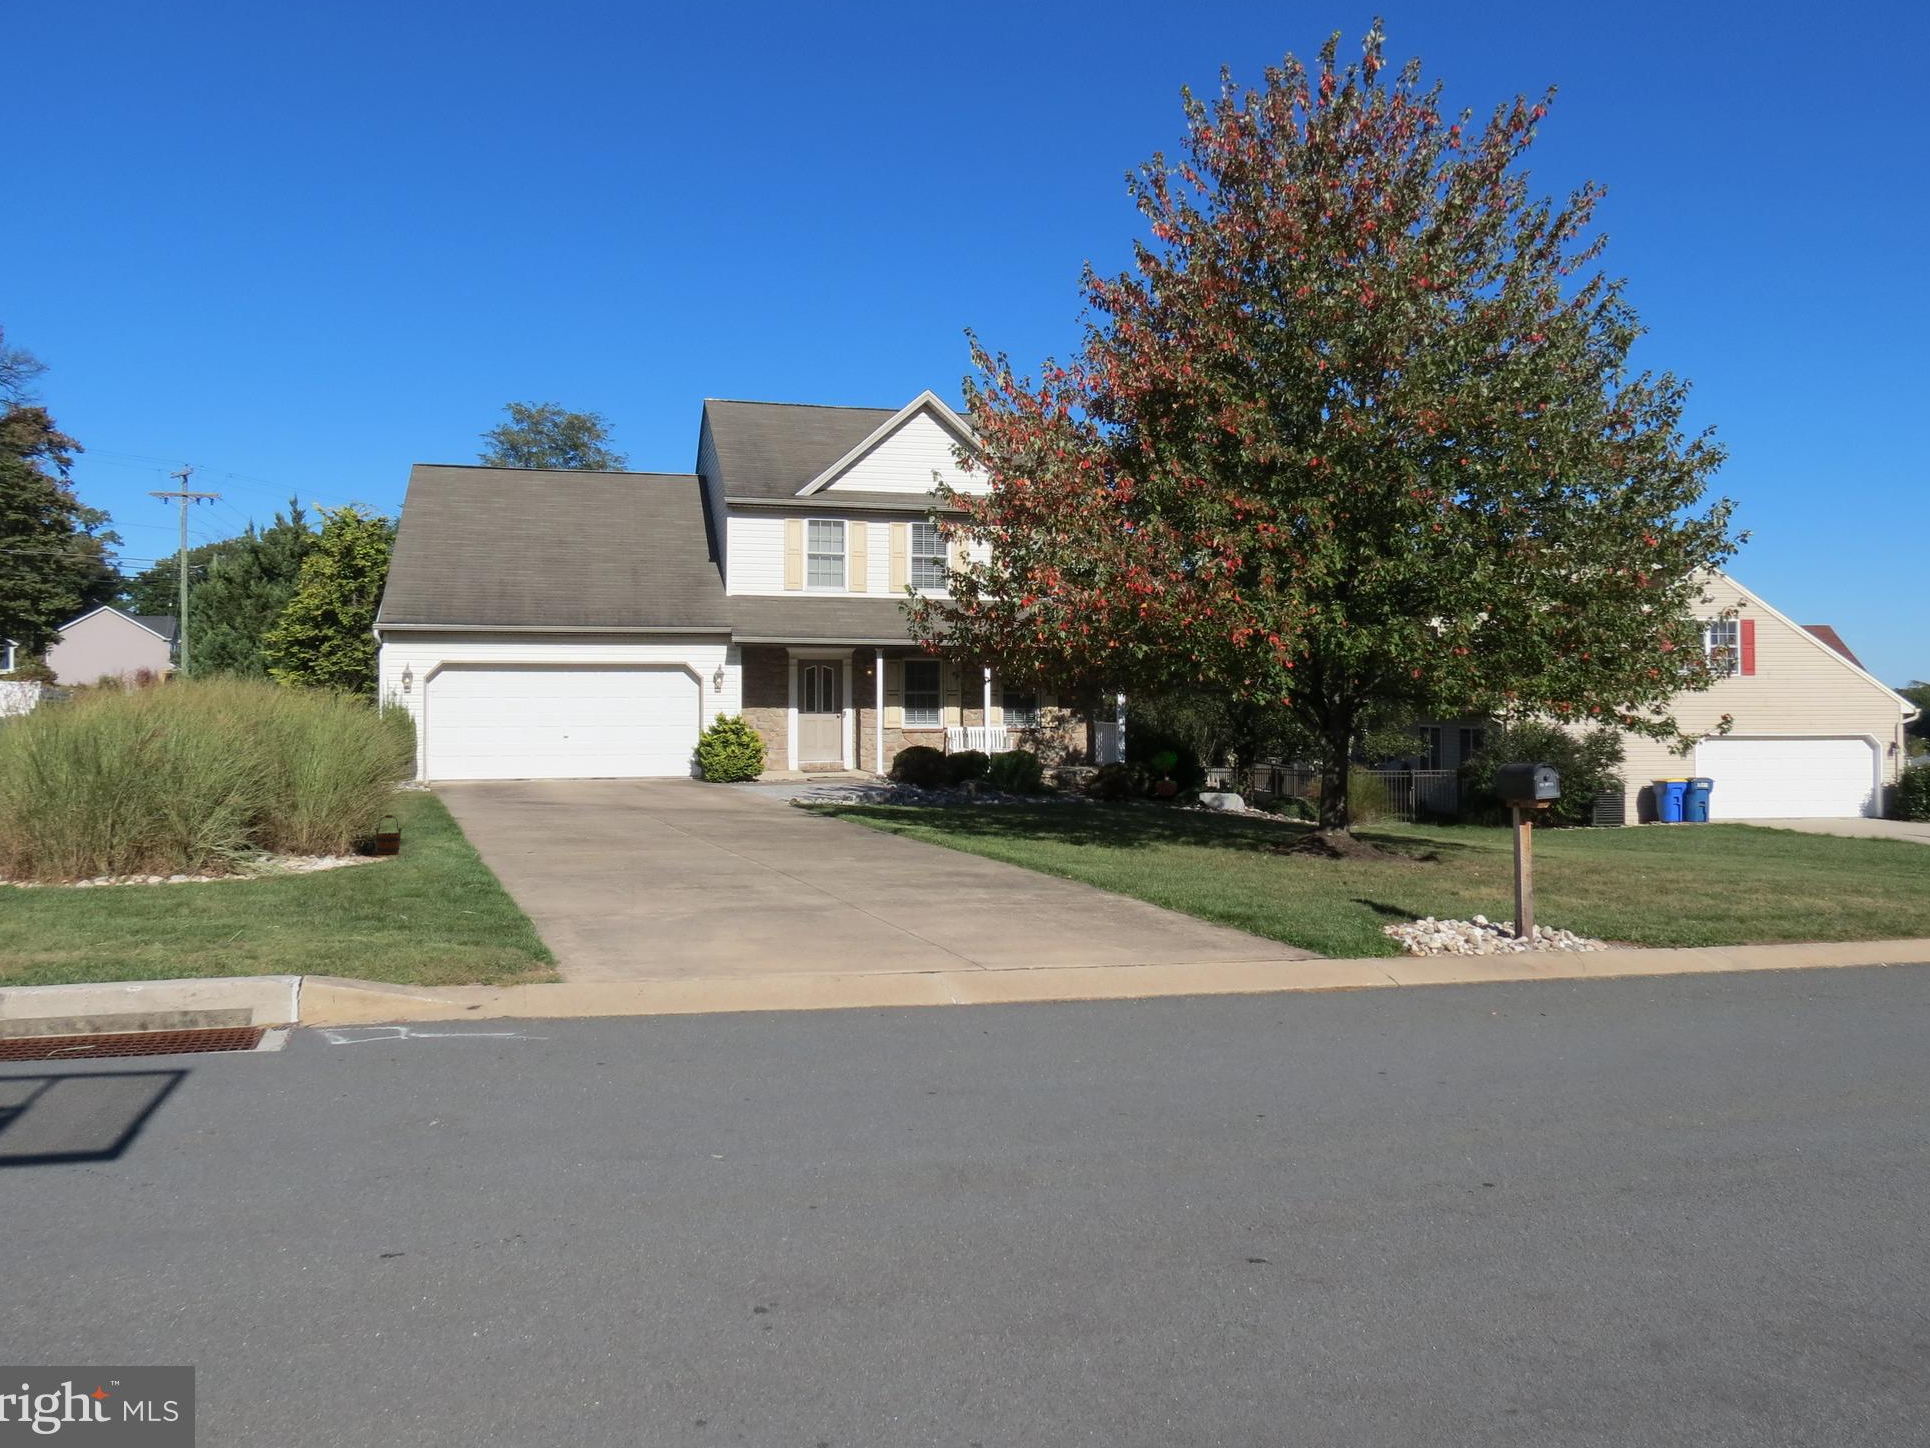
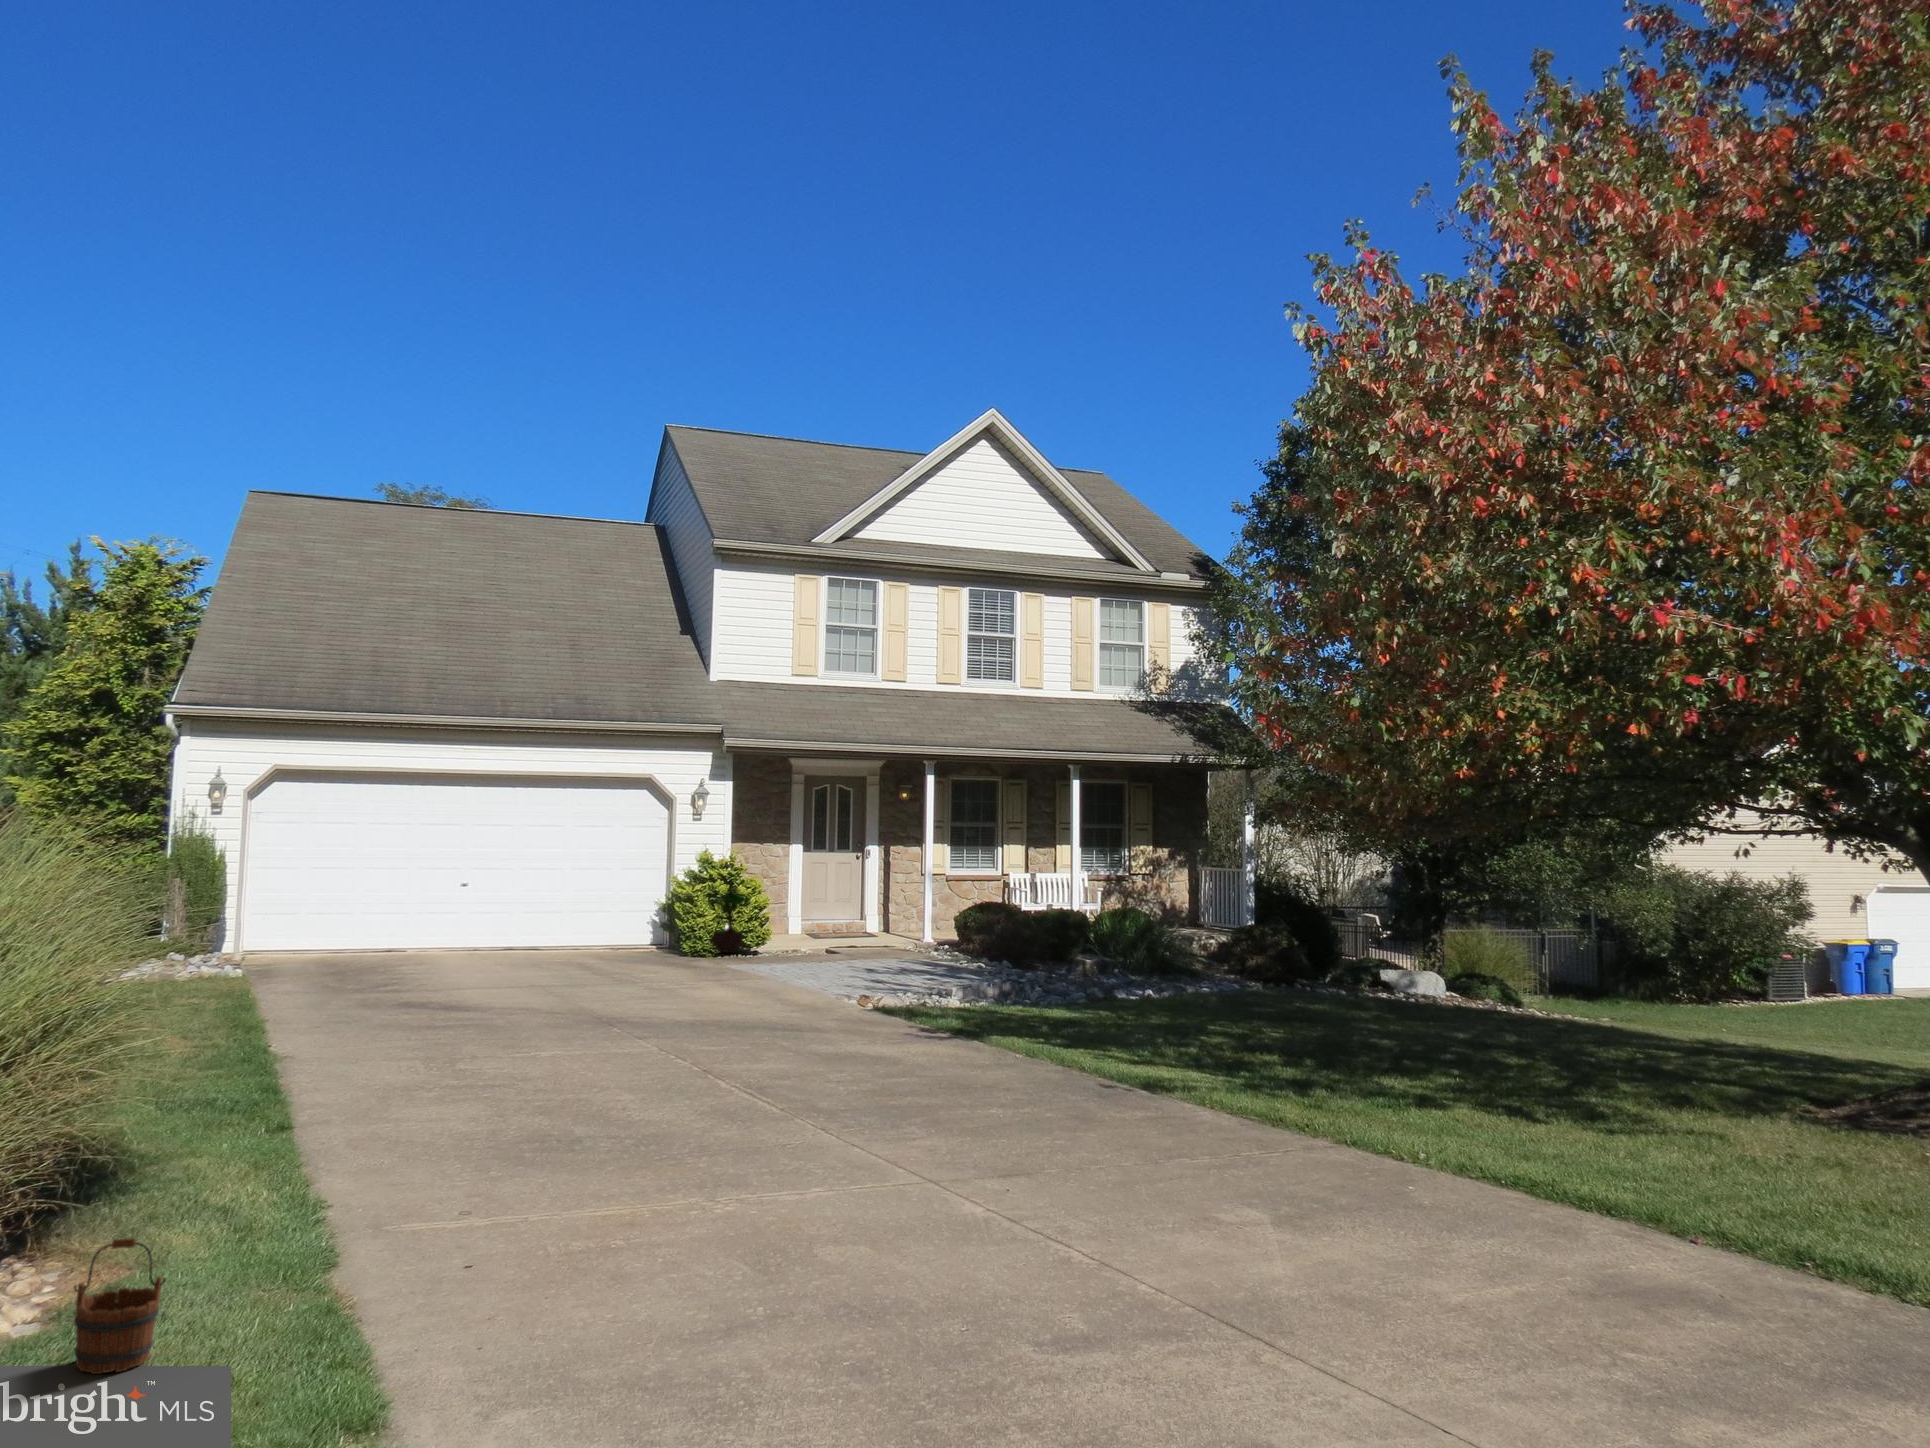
potted tree: present [1152,752,1177,797] -> present [712,886,749,953]

